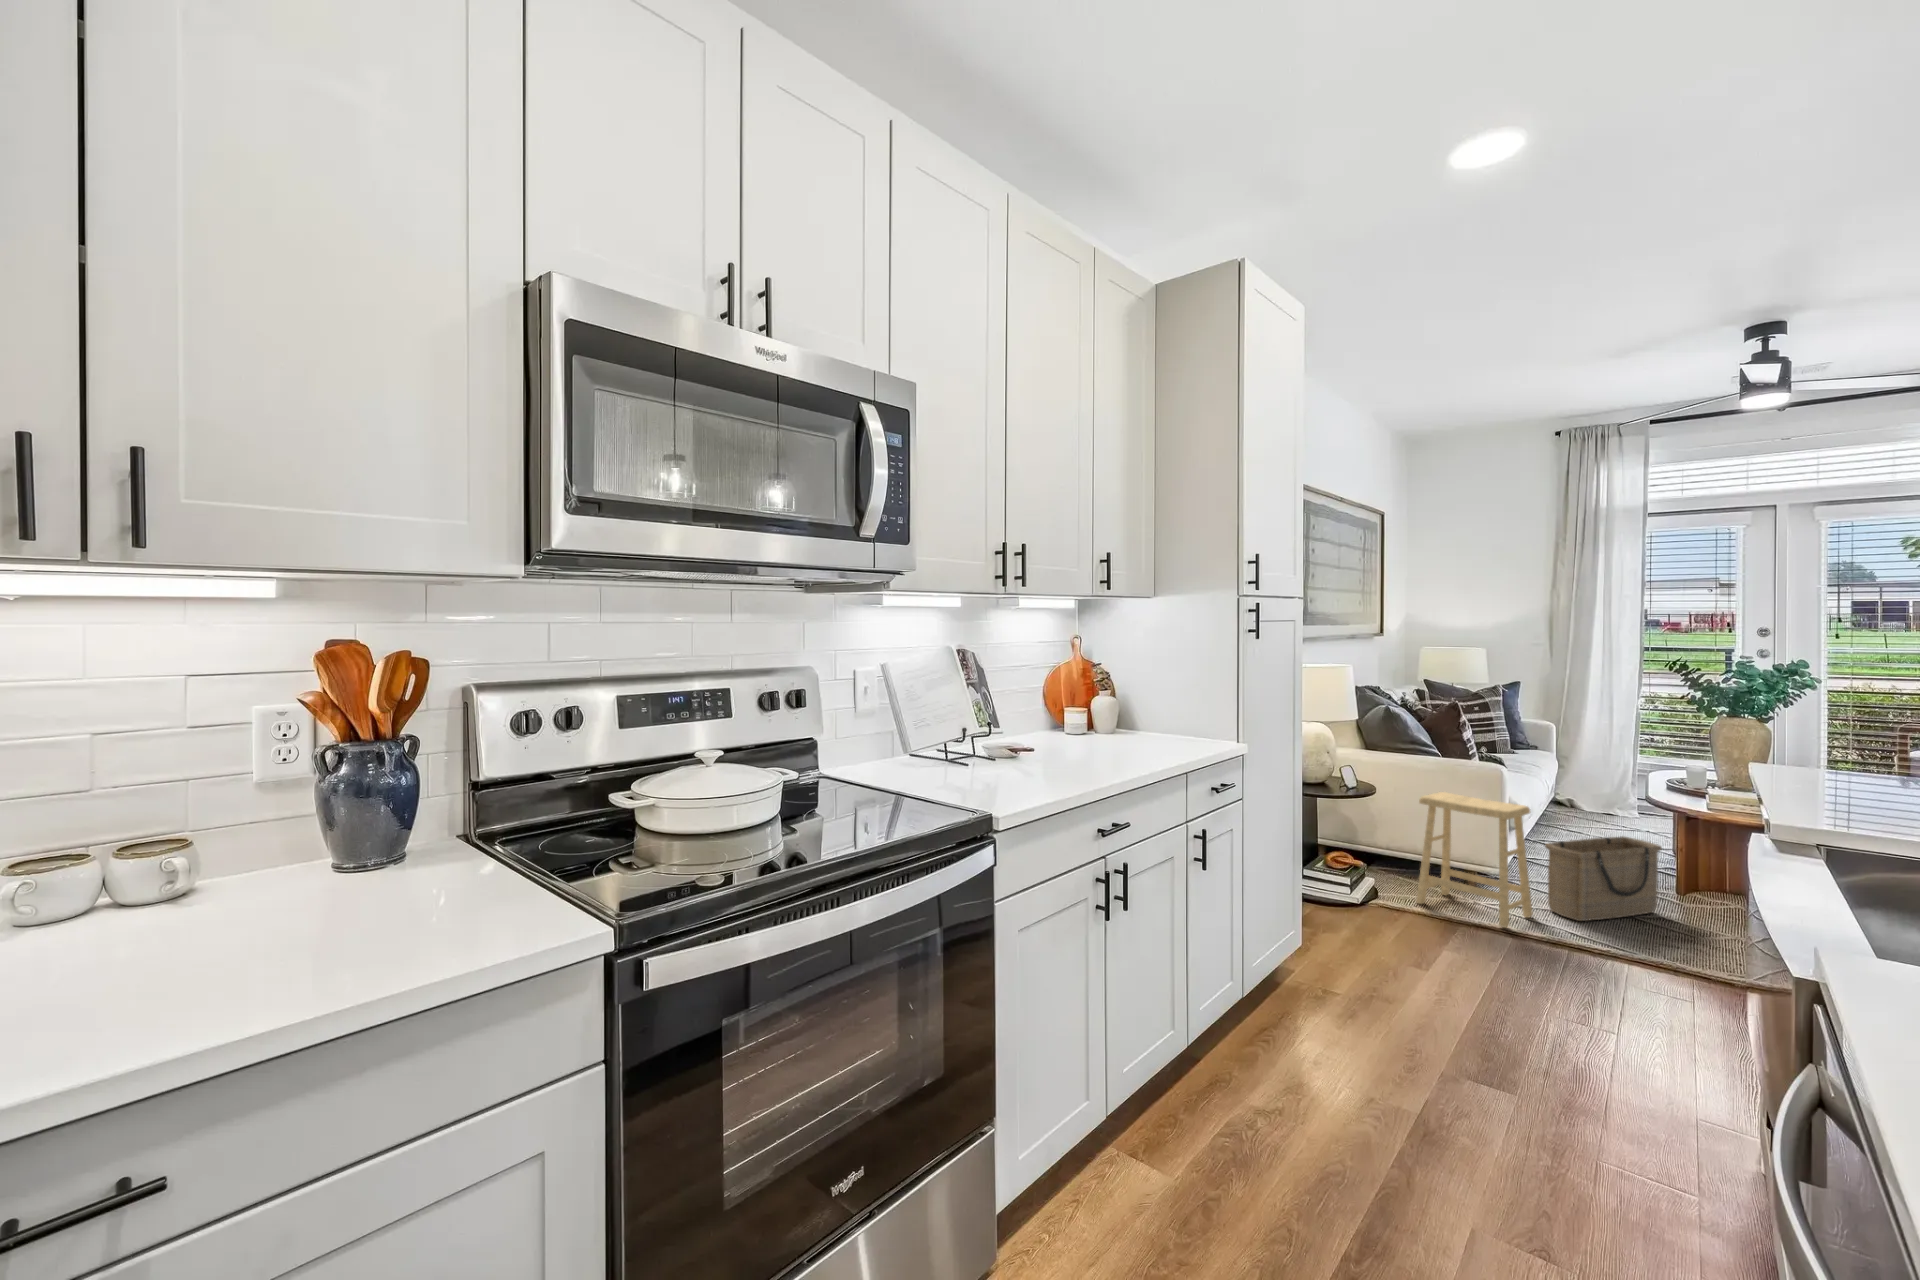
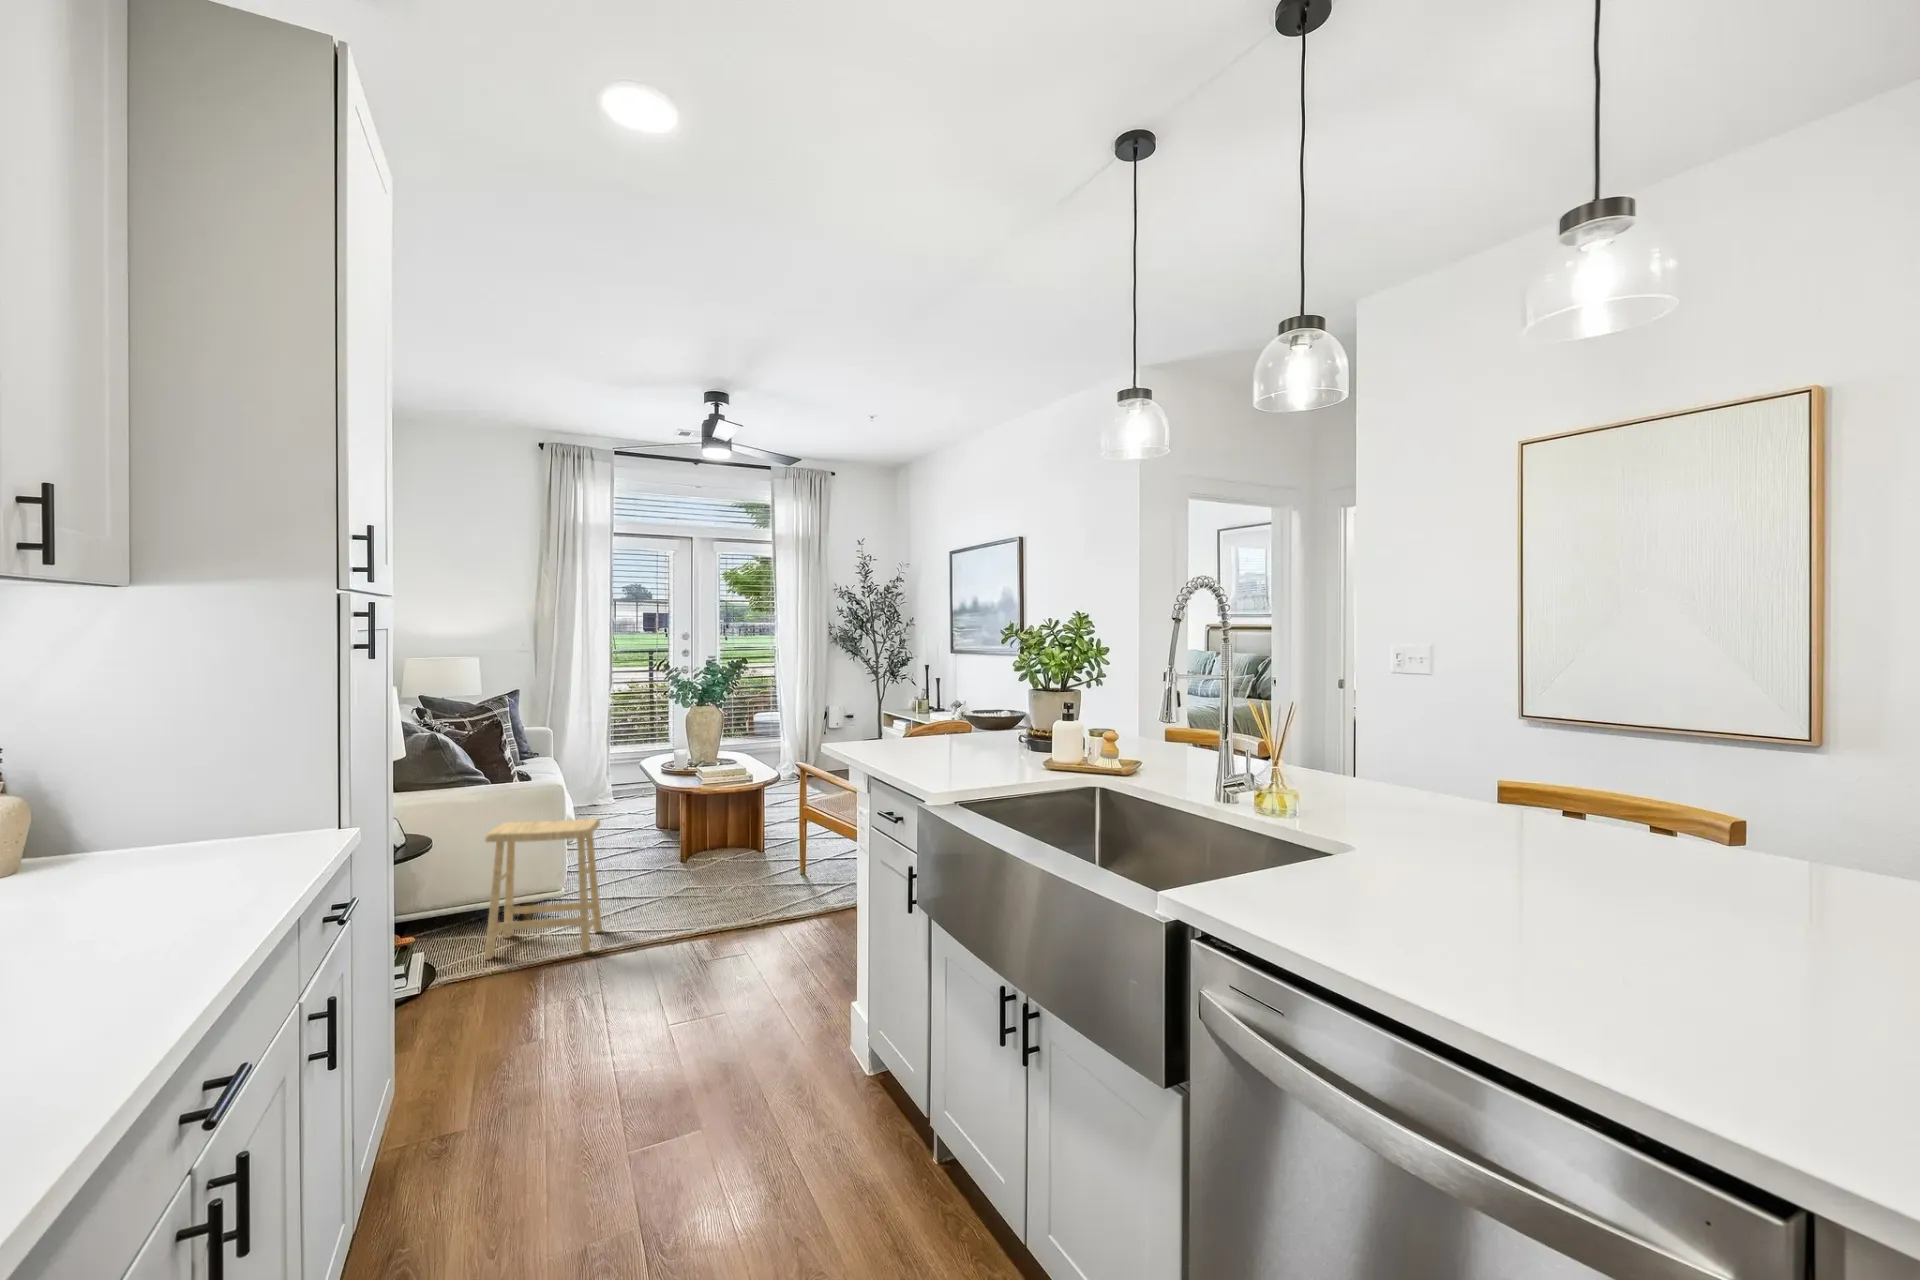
basket: present [1545,836,1662,921] -> none [606,826,688,918]

